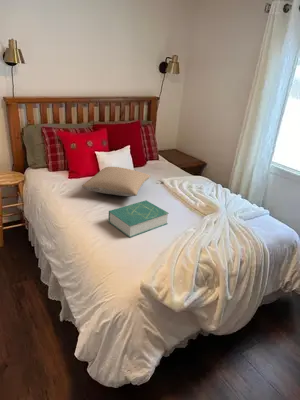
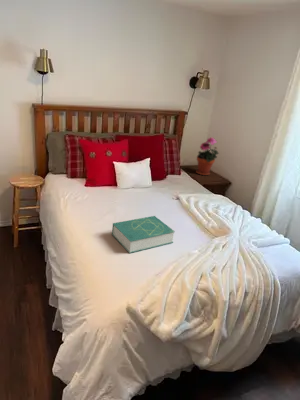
potted plant: none [172,121,193,158] -> present [196,138,218,175]
pillow: present [82,167,150,196] -> none [93,178,166,210]

